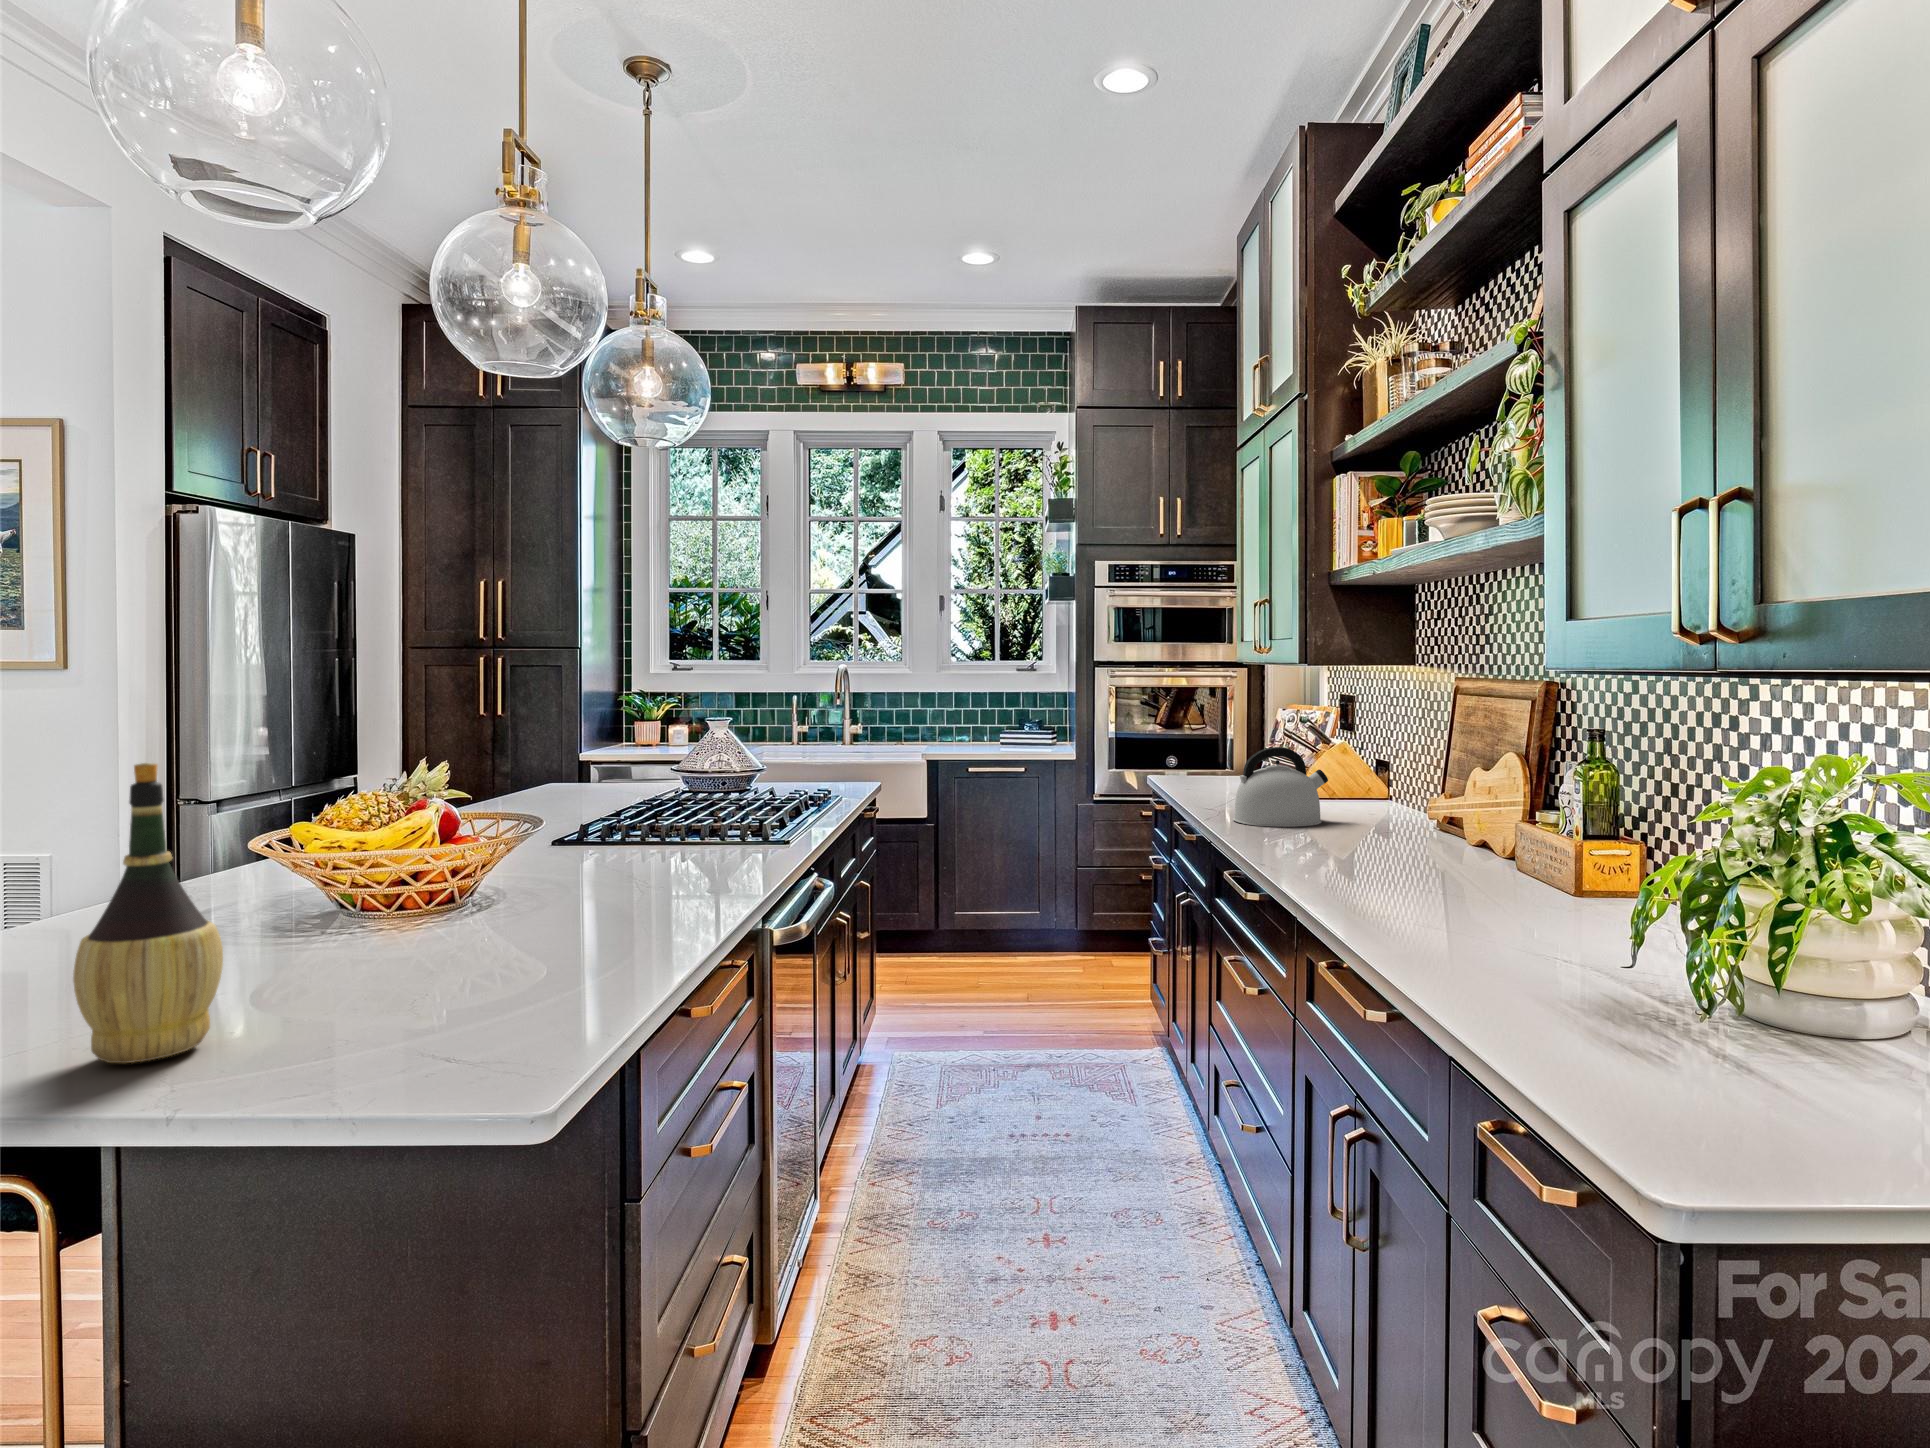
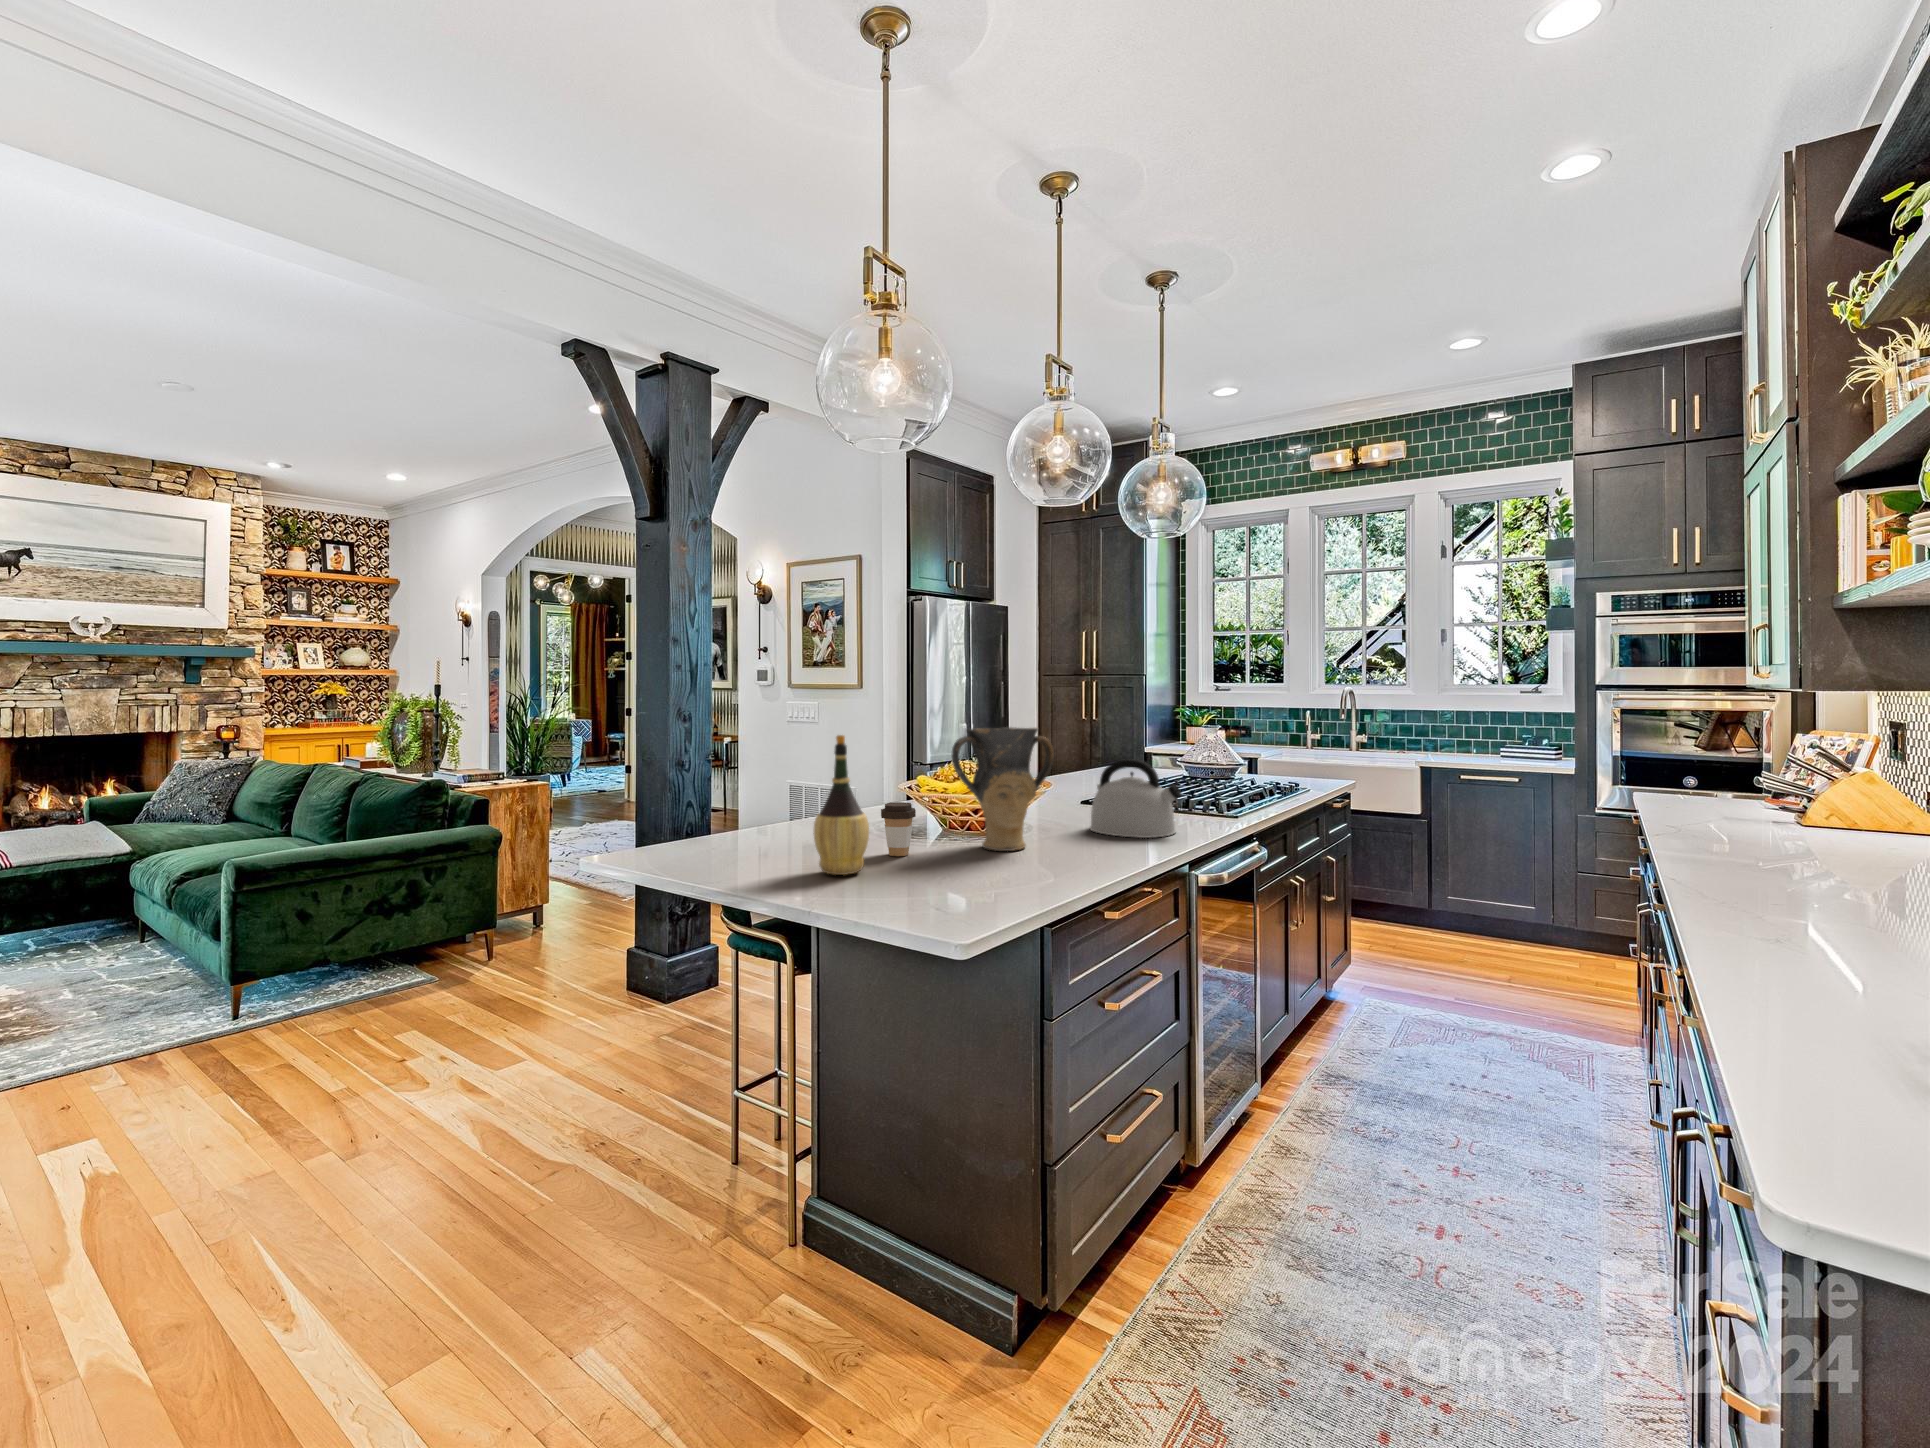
vase: none [379,730,568,948] -> present [951,727,1054,851]
kettle: present [1233,747,1328,827] -> present [1090,759,1182,838]
coffee cup: none [225,885,309,994] -> present [881,802,916,856]

